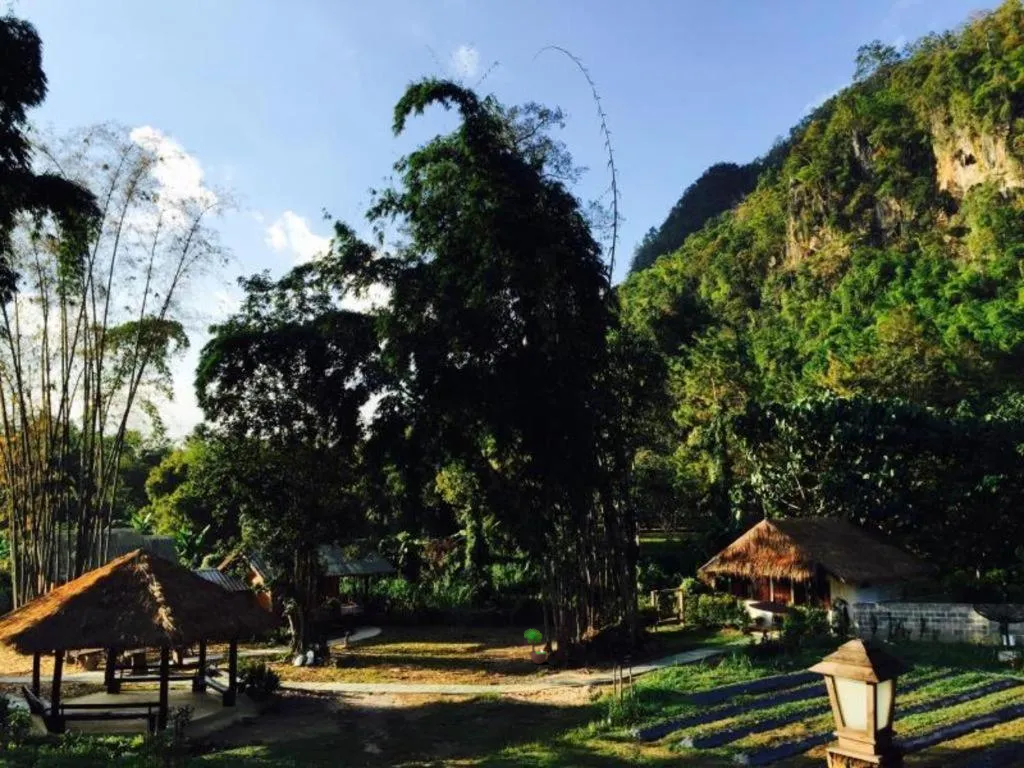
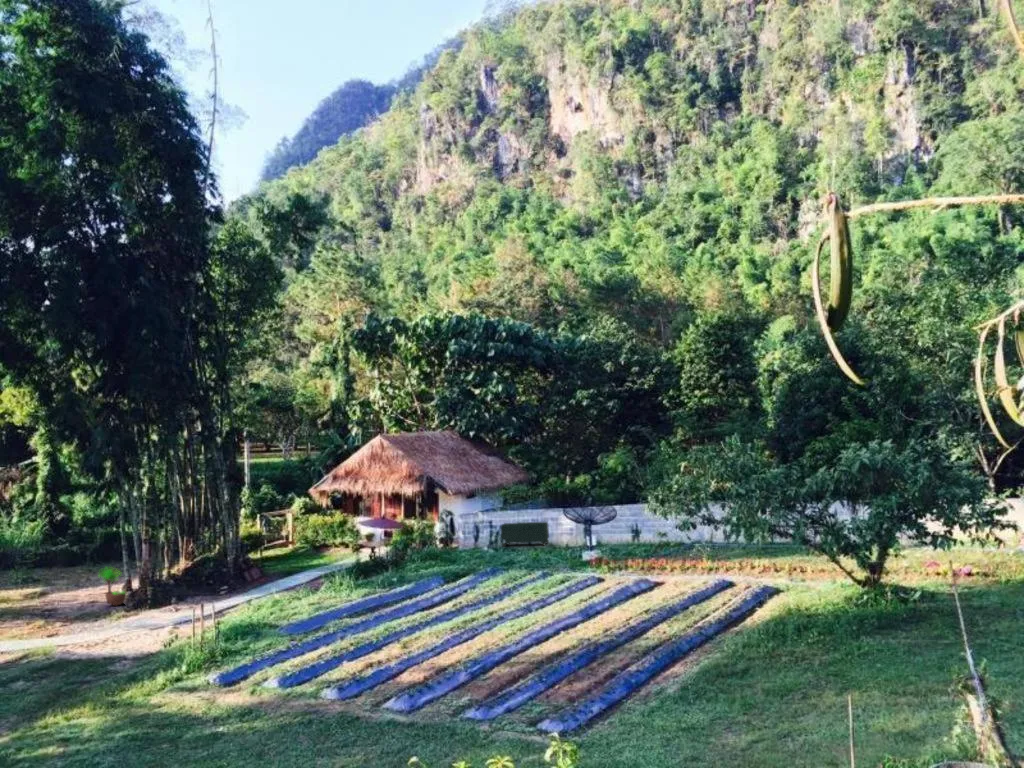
bench: none [901,616,959,644] -> present [500,522,549,547]

